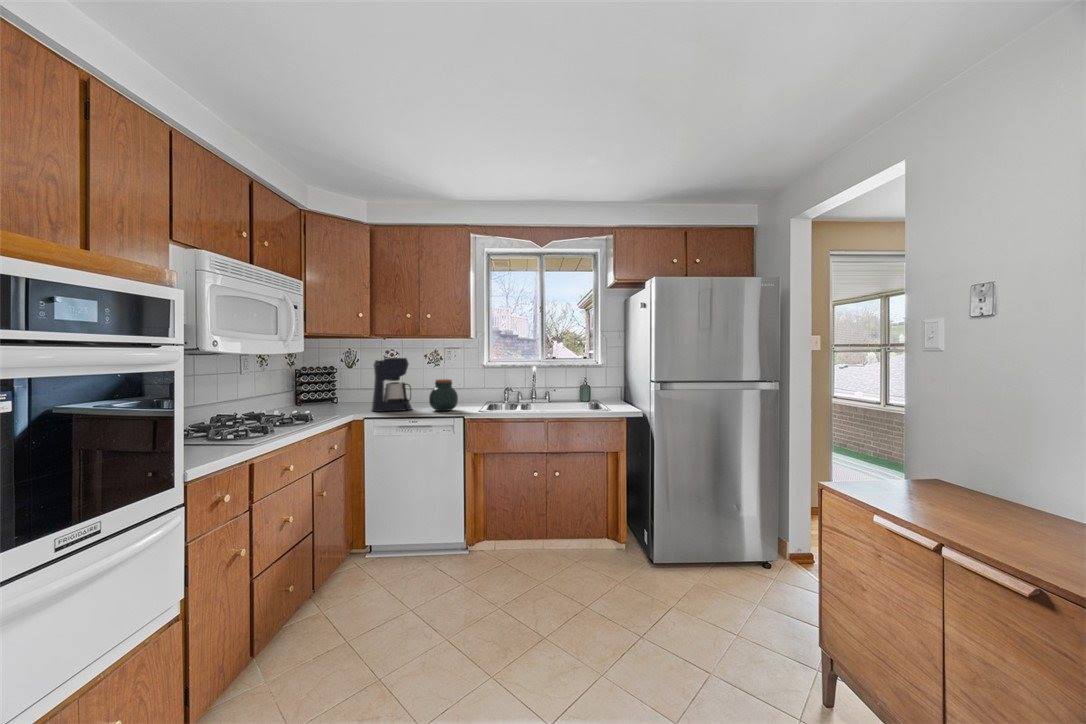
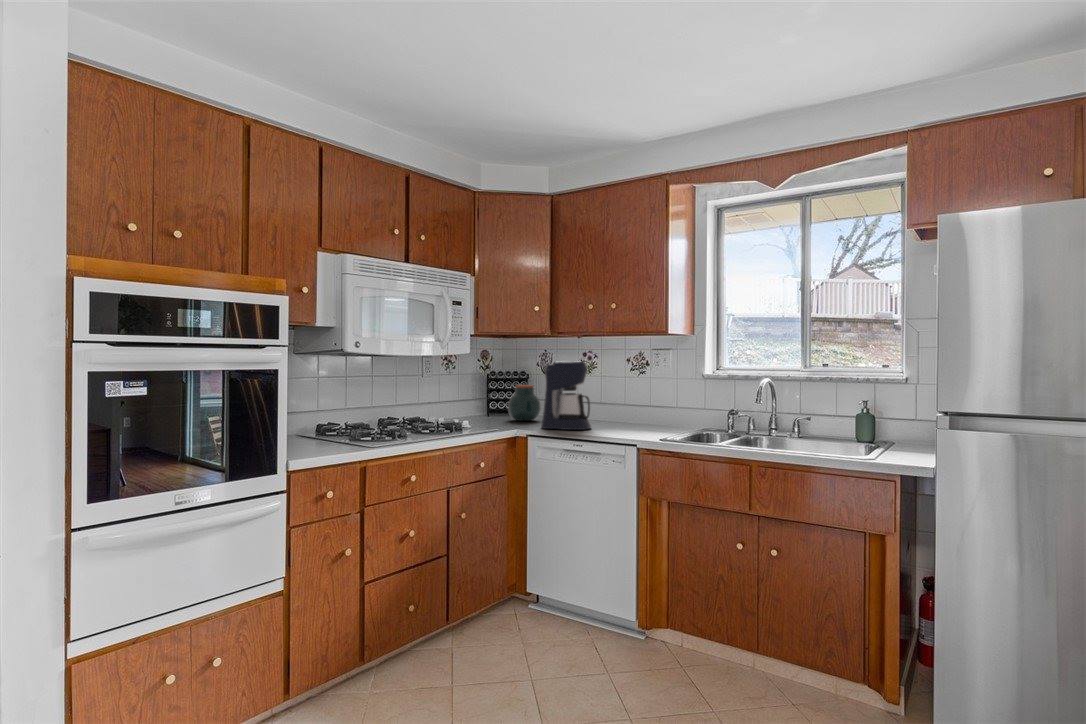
jar: present [429,379,458,411] -> present [508,385,541,421]

